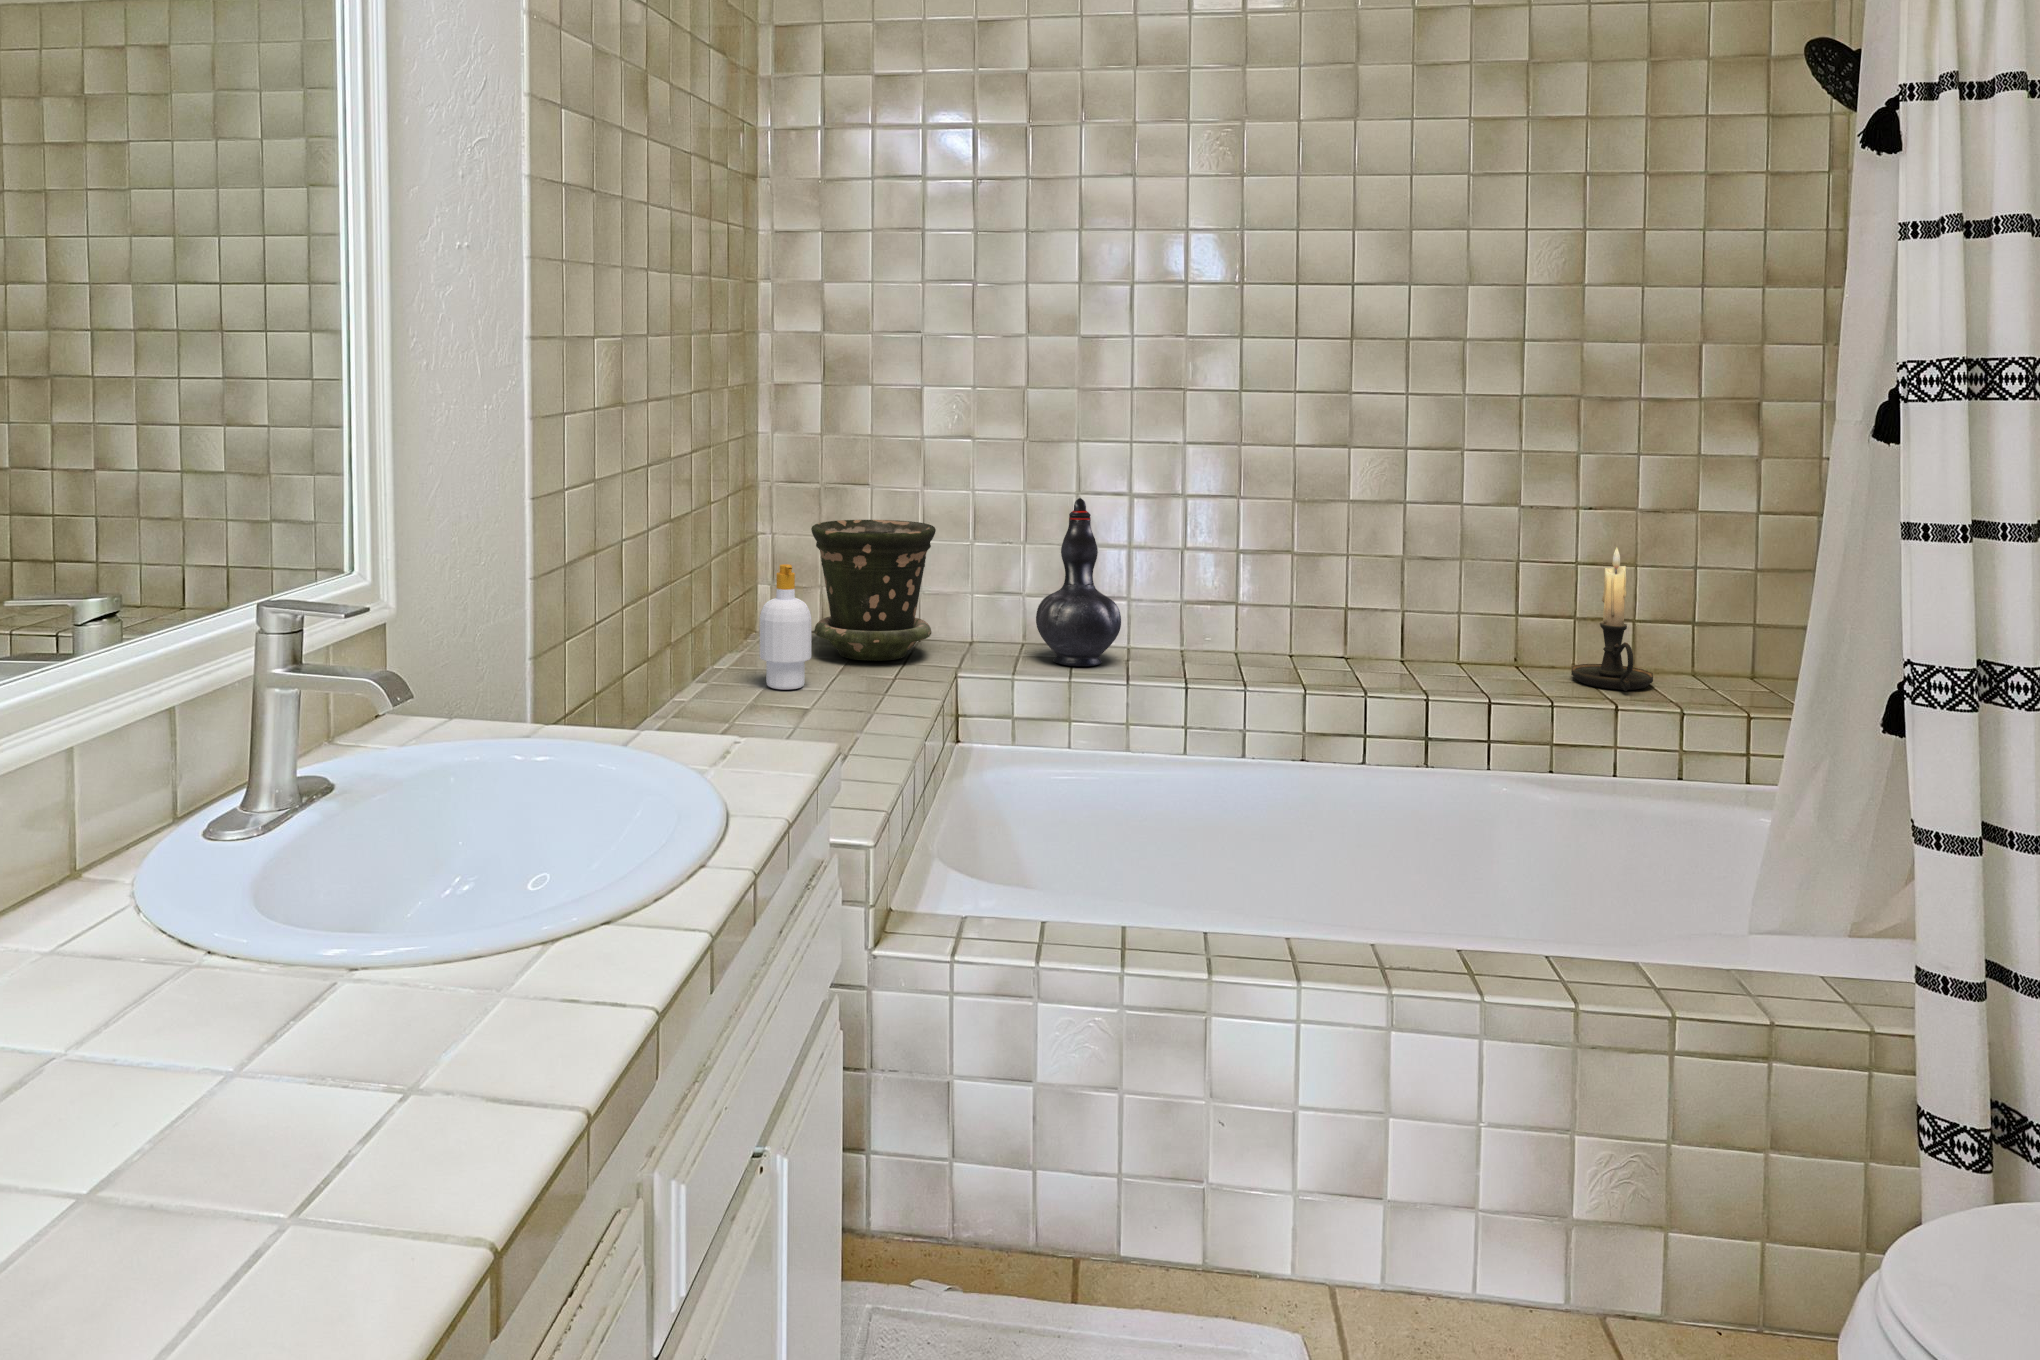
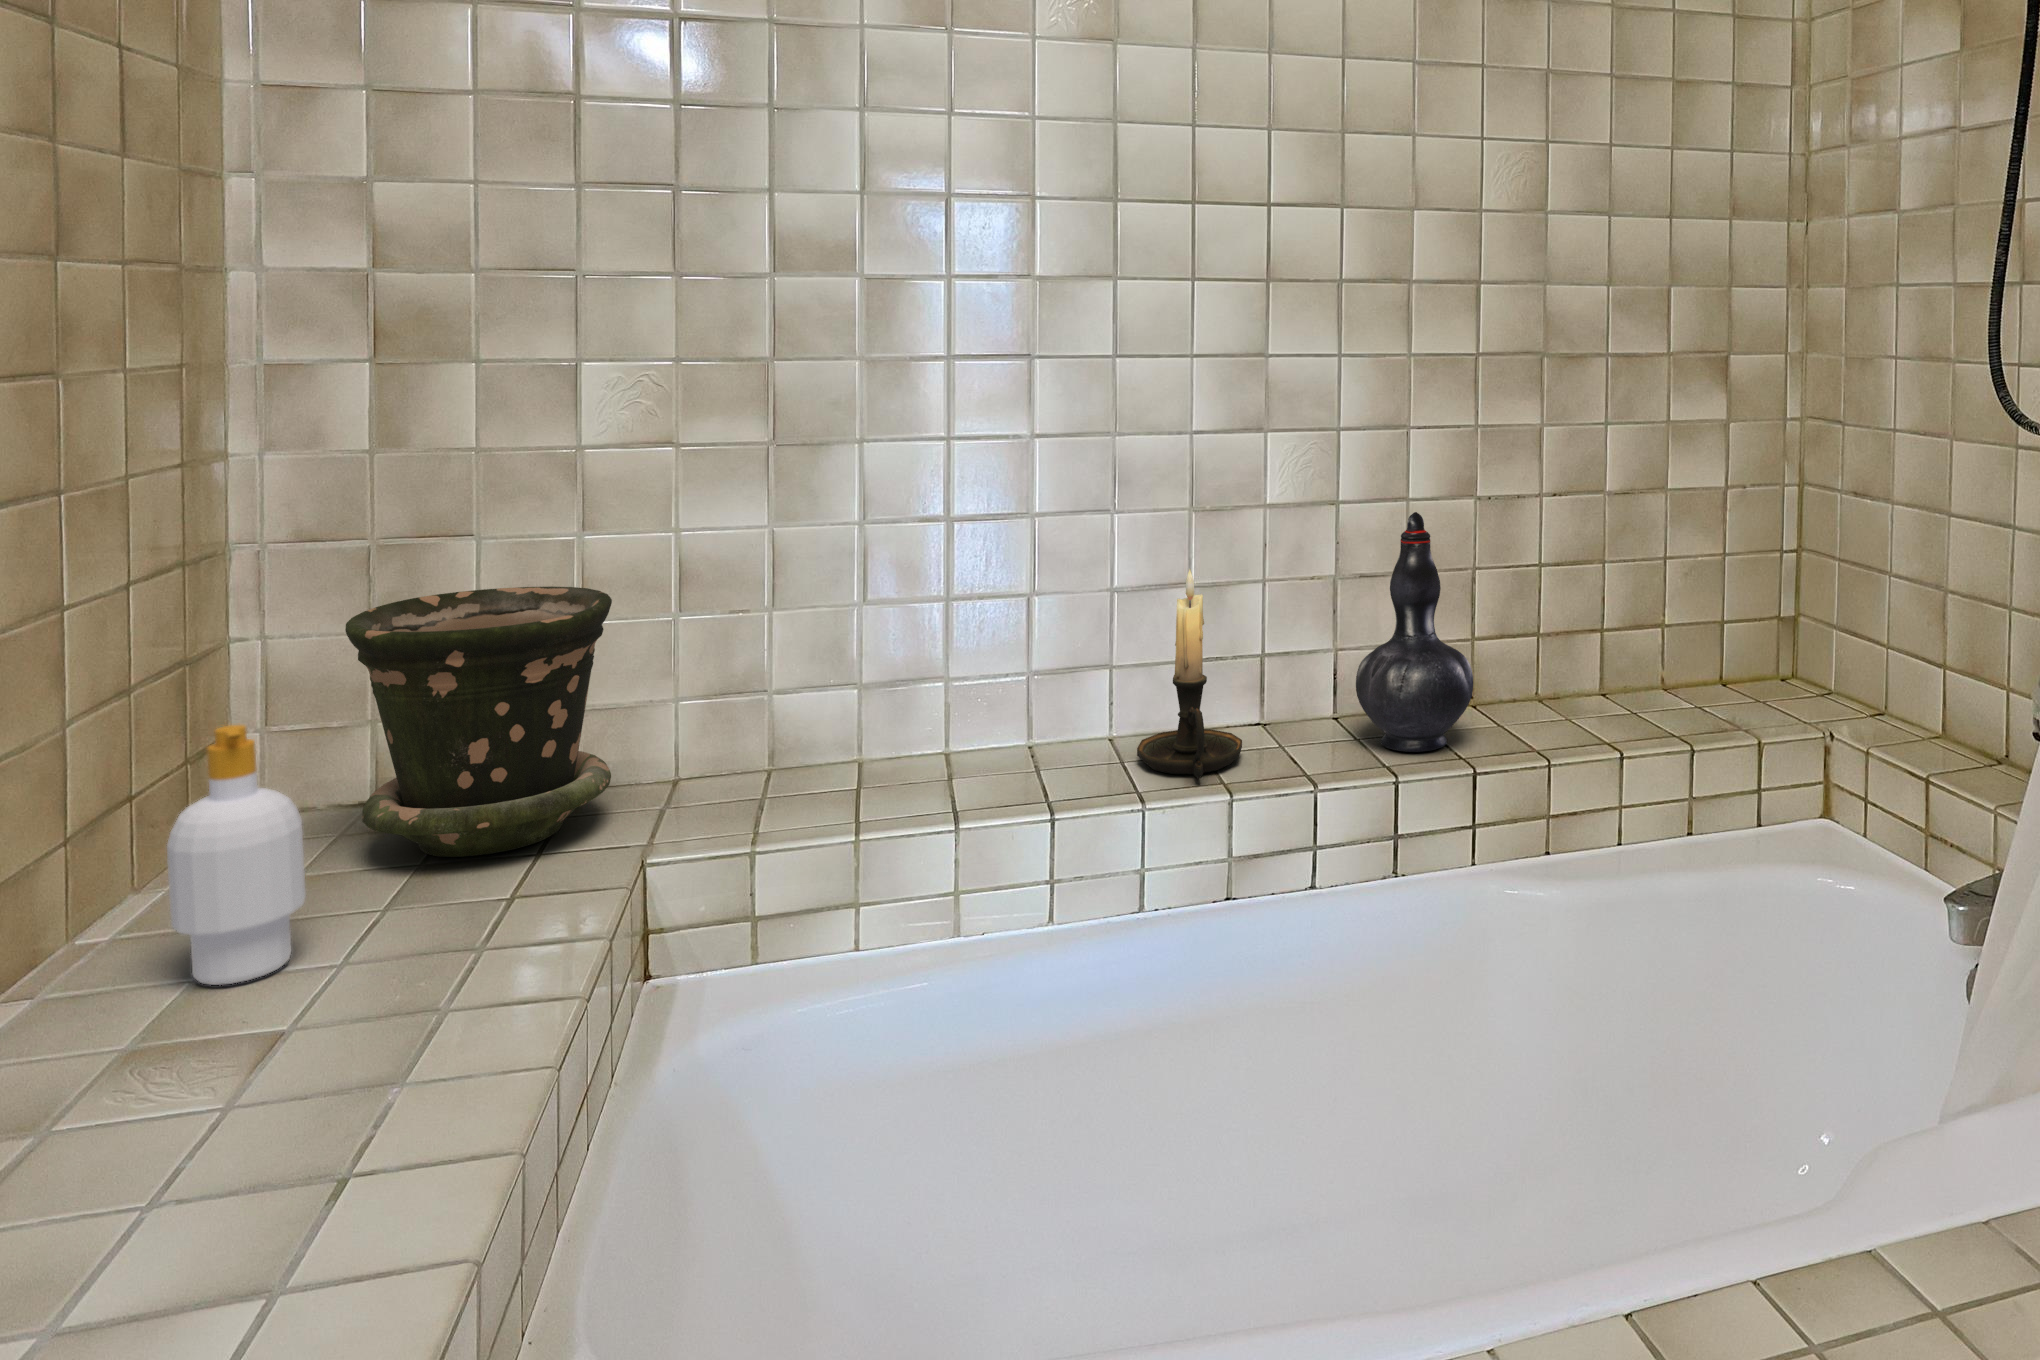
decorative vase: present [1036,498,1121,666] -> present [1356,512,1473,752]
candle holder: present [1571,547,1653,691] -> present [1137,569,1242,779]

